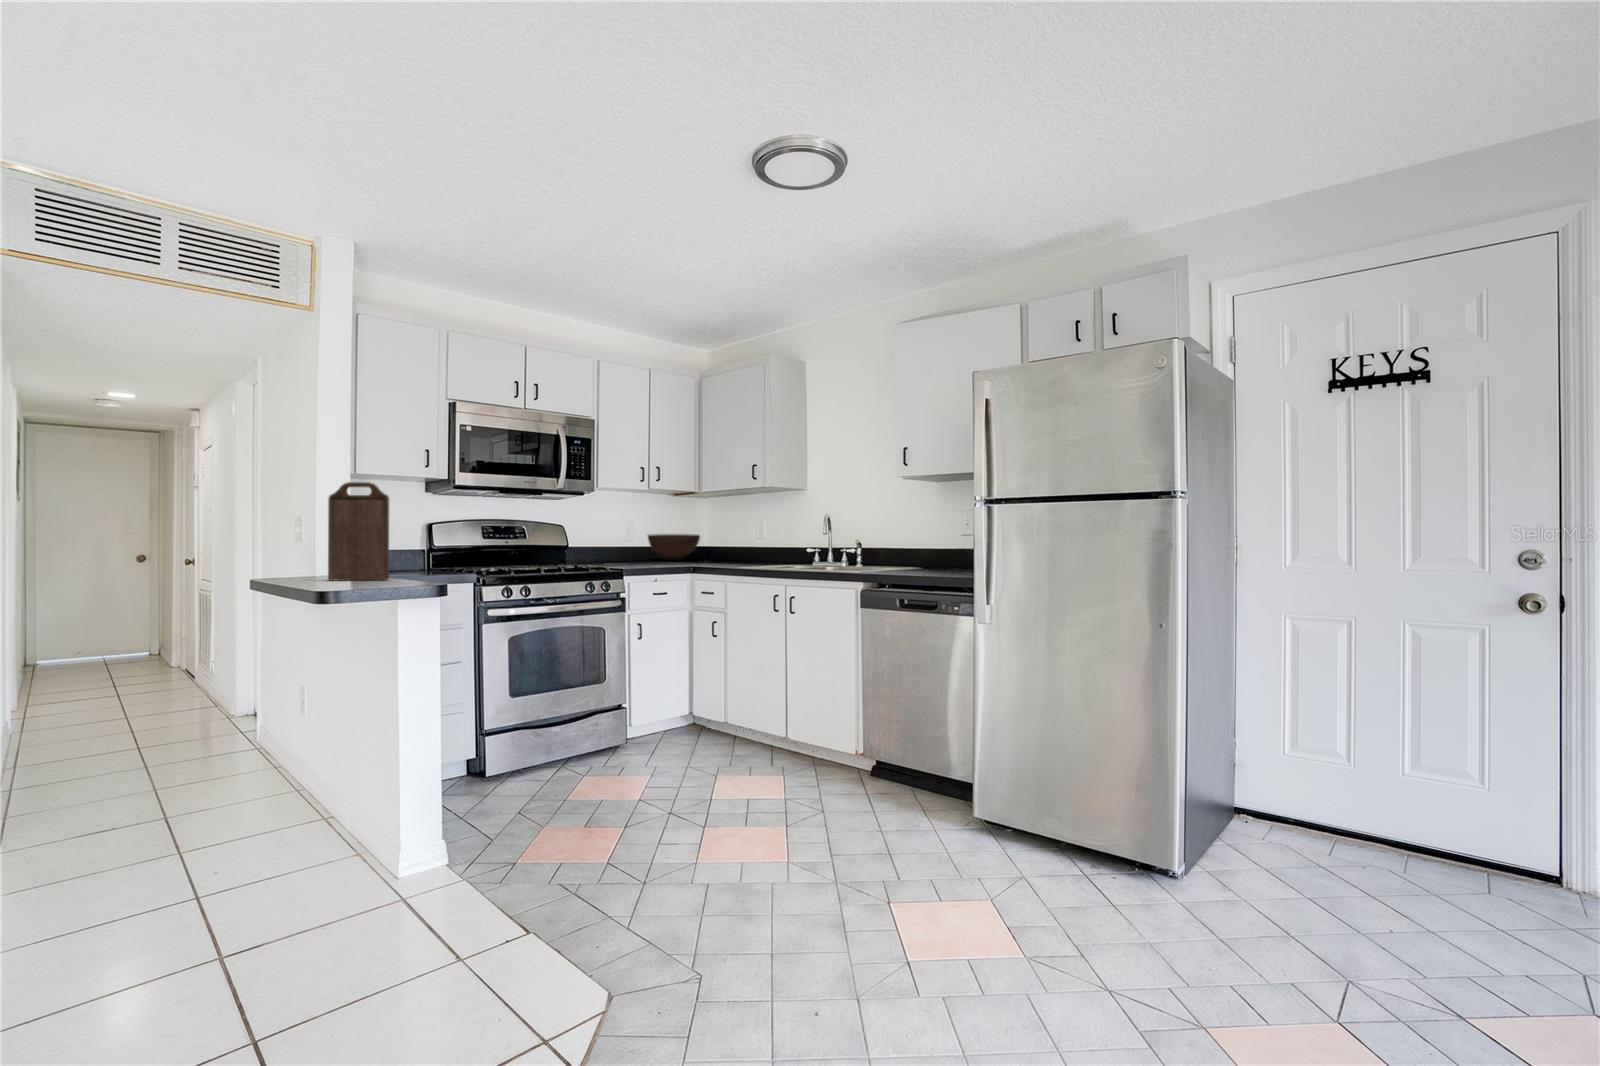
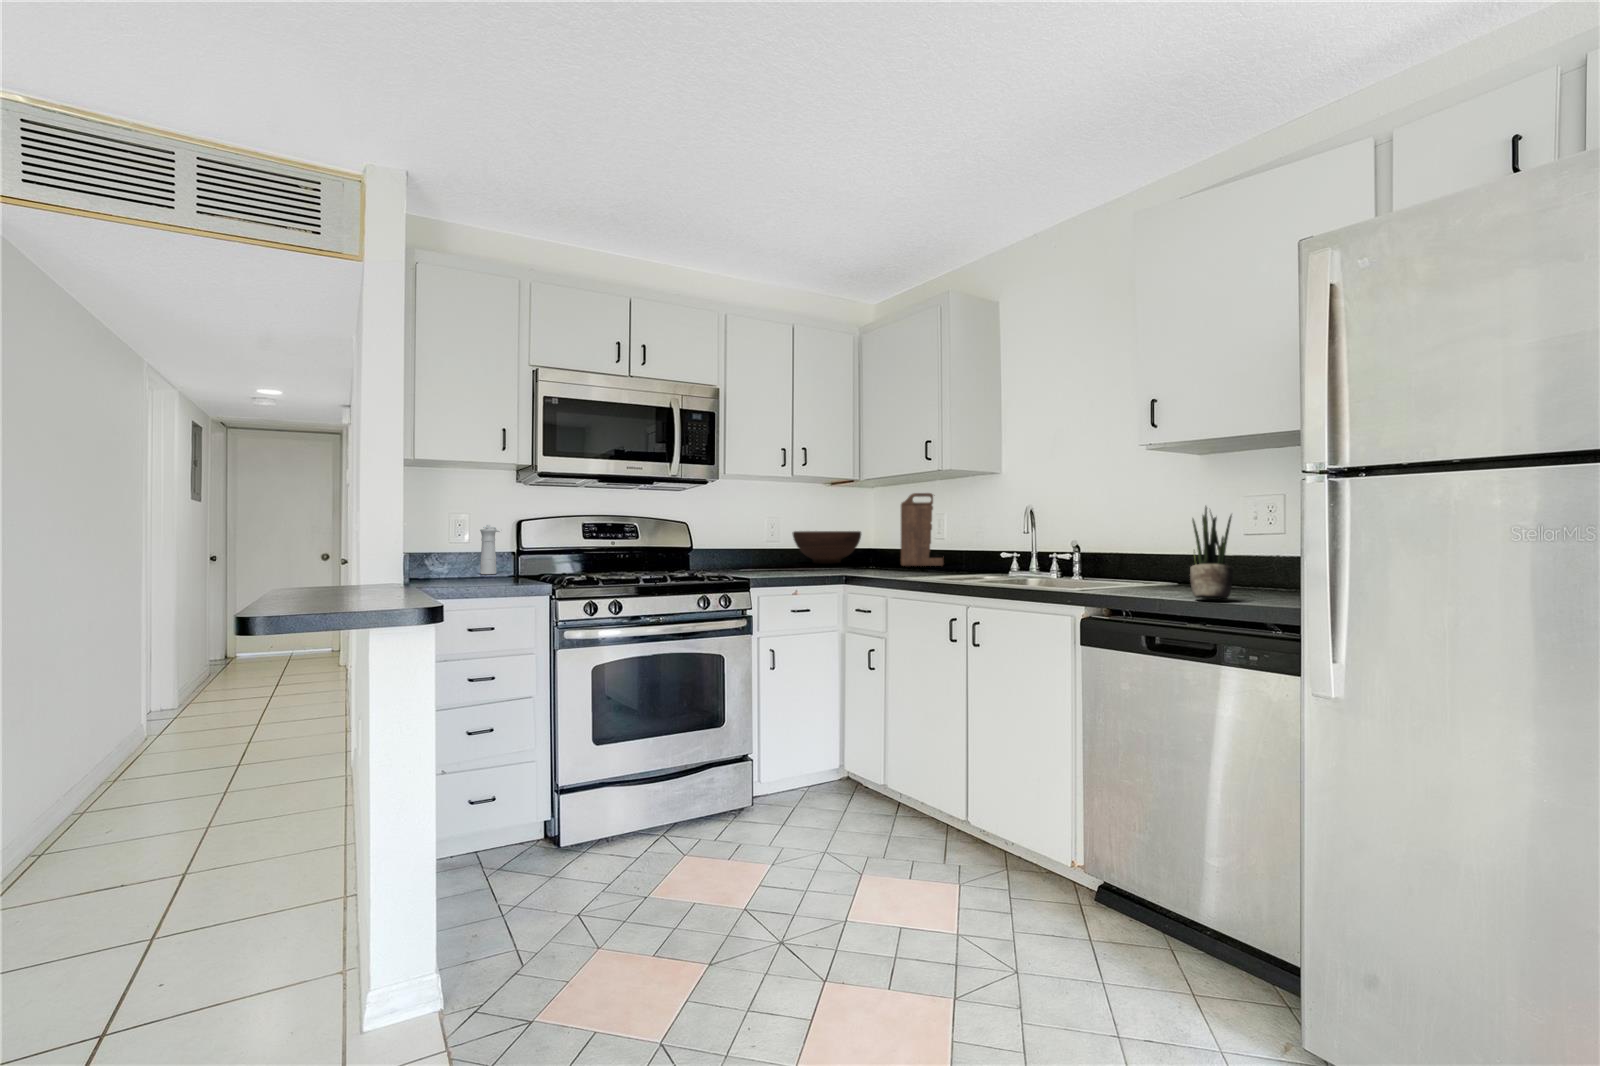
cutting board: present [328,482,389,580] -> present [901,493,944,566]
potted plant: none [926,516,950,574] -> present [1190,506,1233,599]
pepper mill: none [396,523,418,568] -> present [480,525,500,574]

